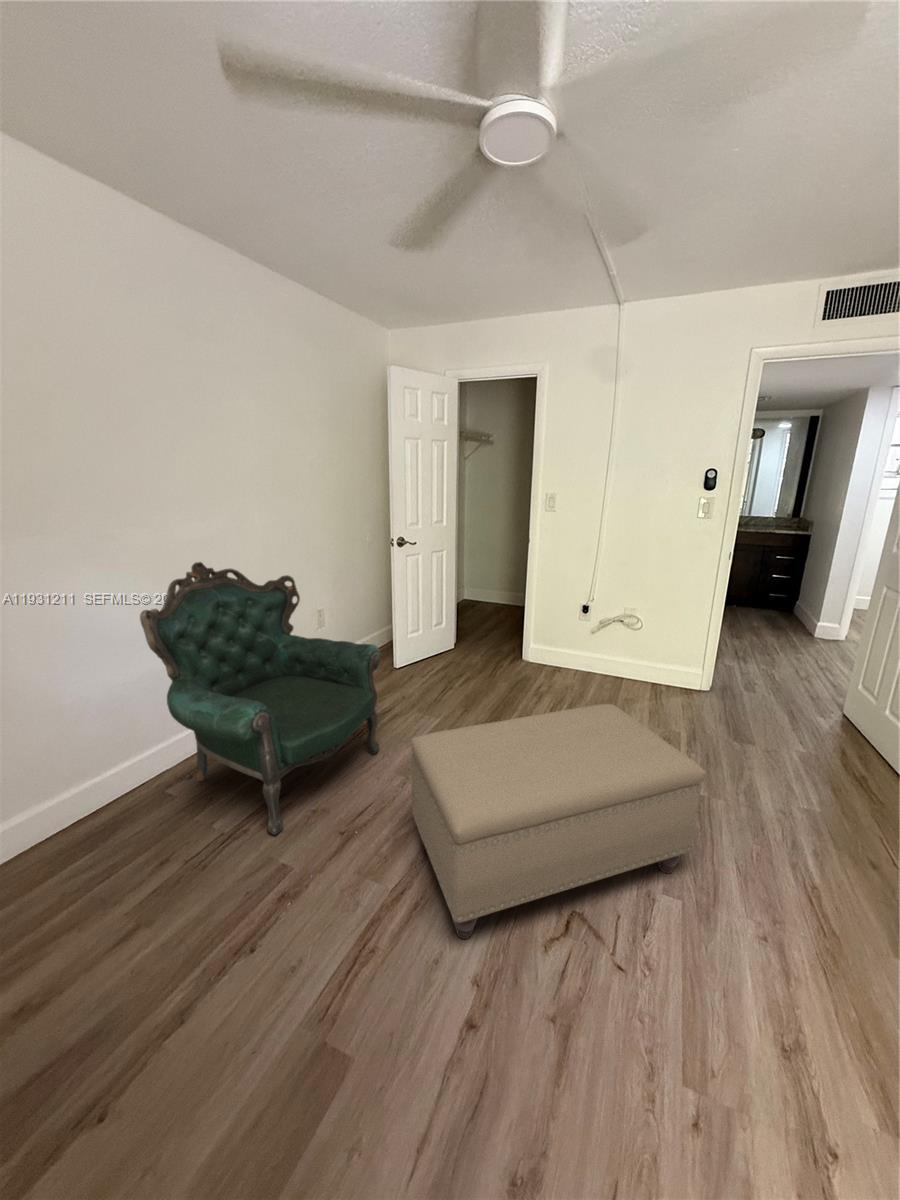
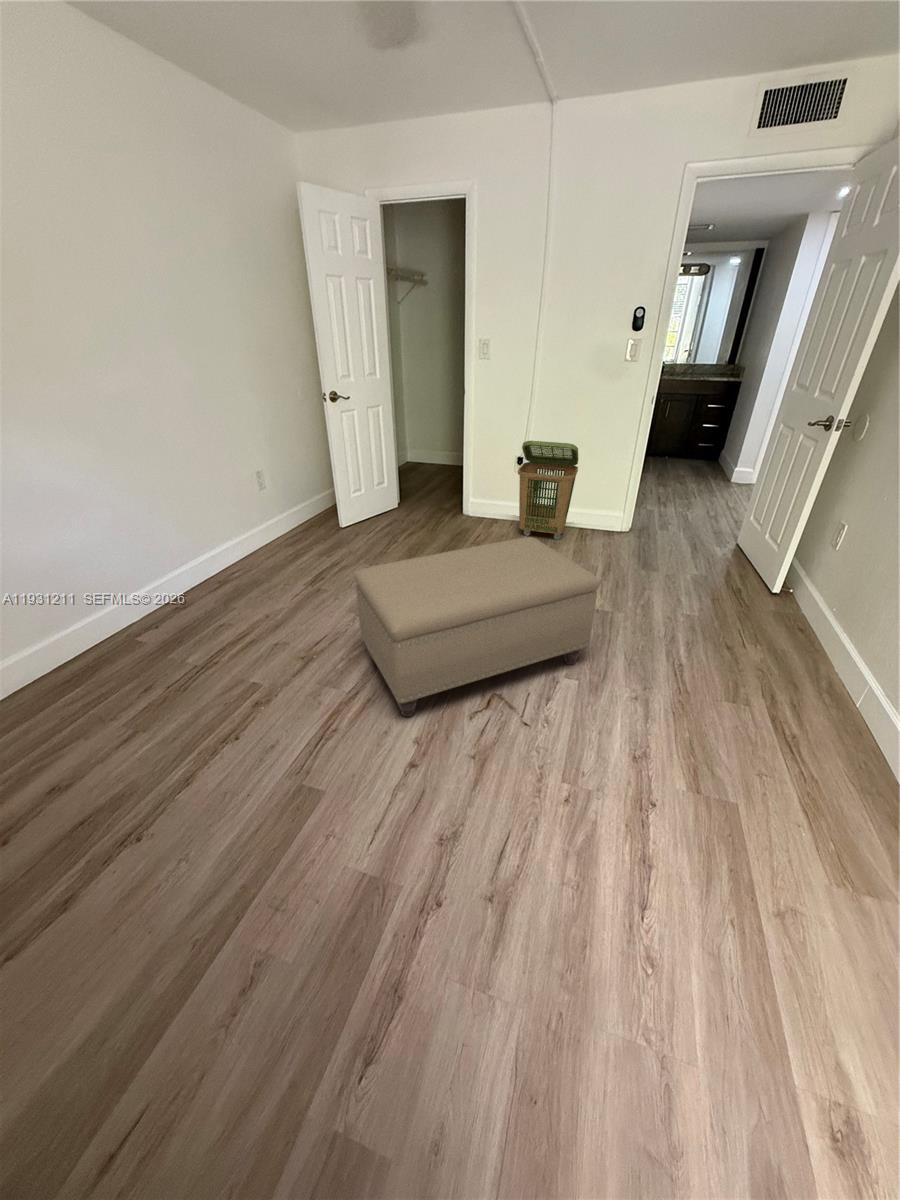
armchair: present [140,562,381,835] -> none [73,417,330,664]
laundry basket: none [585,591,650,695] -> present [518,441,578,539]

